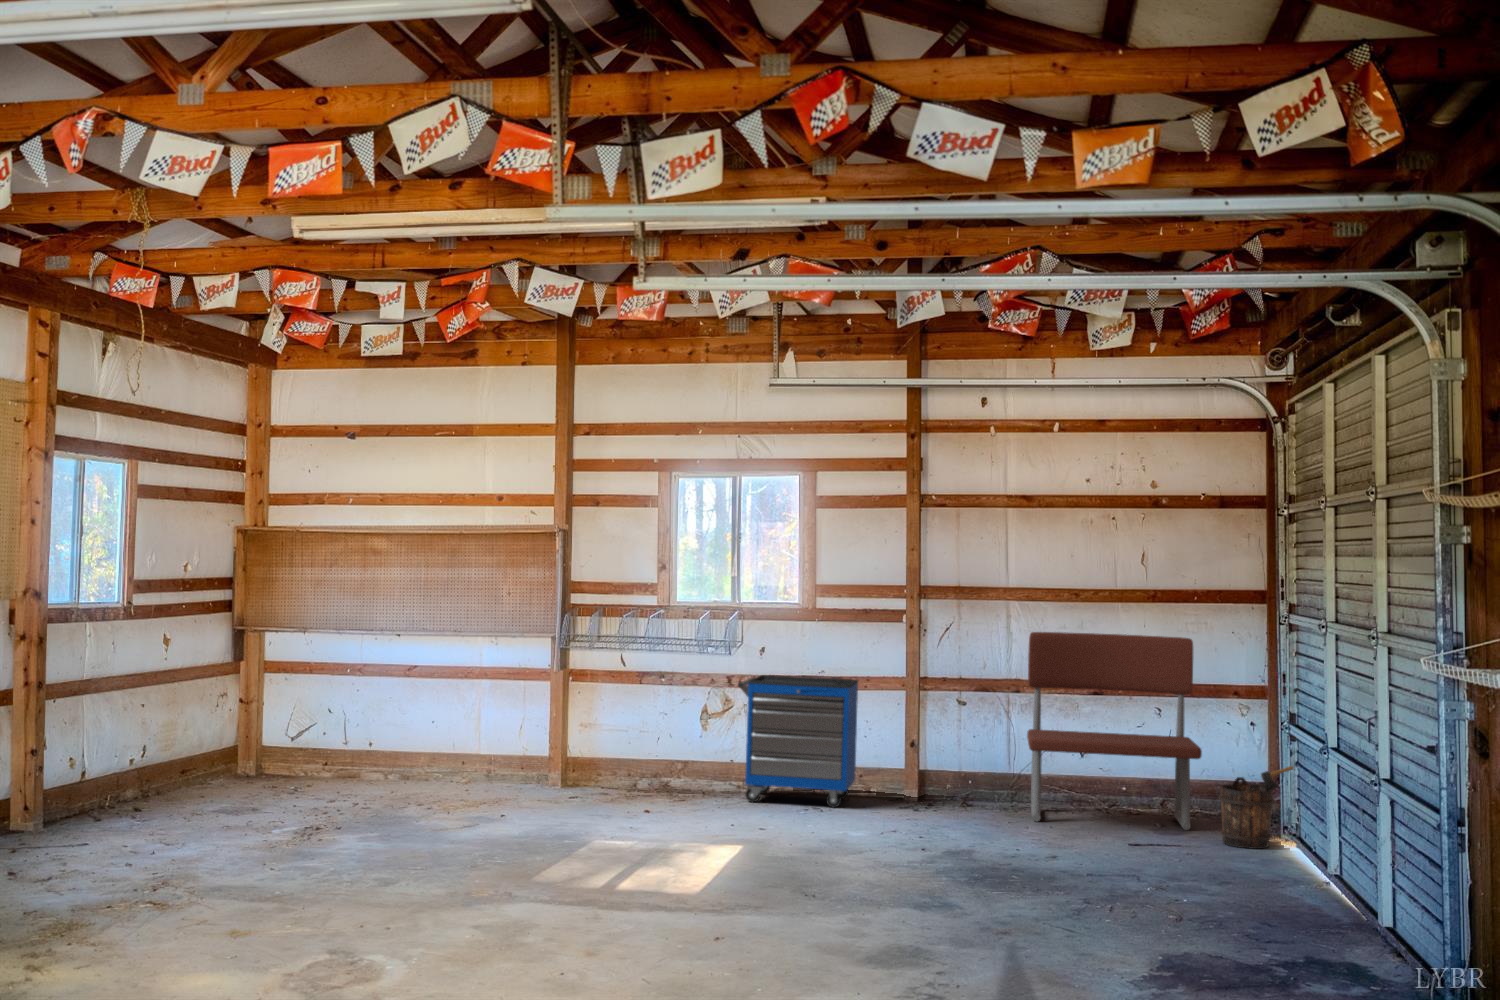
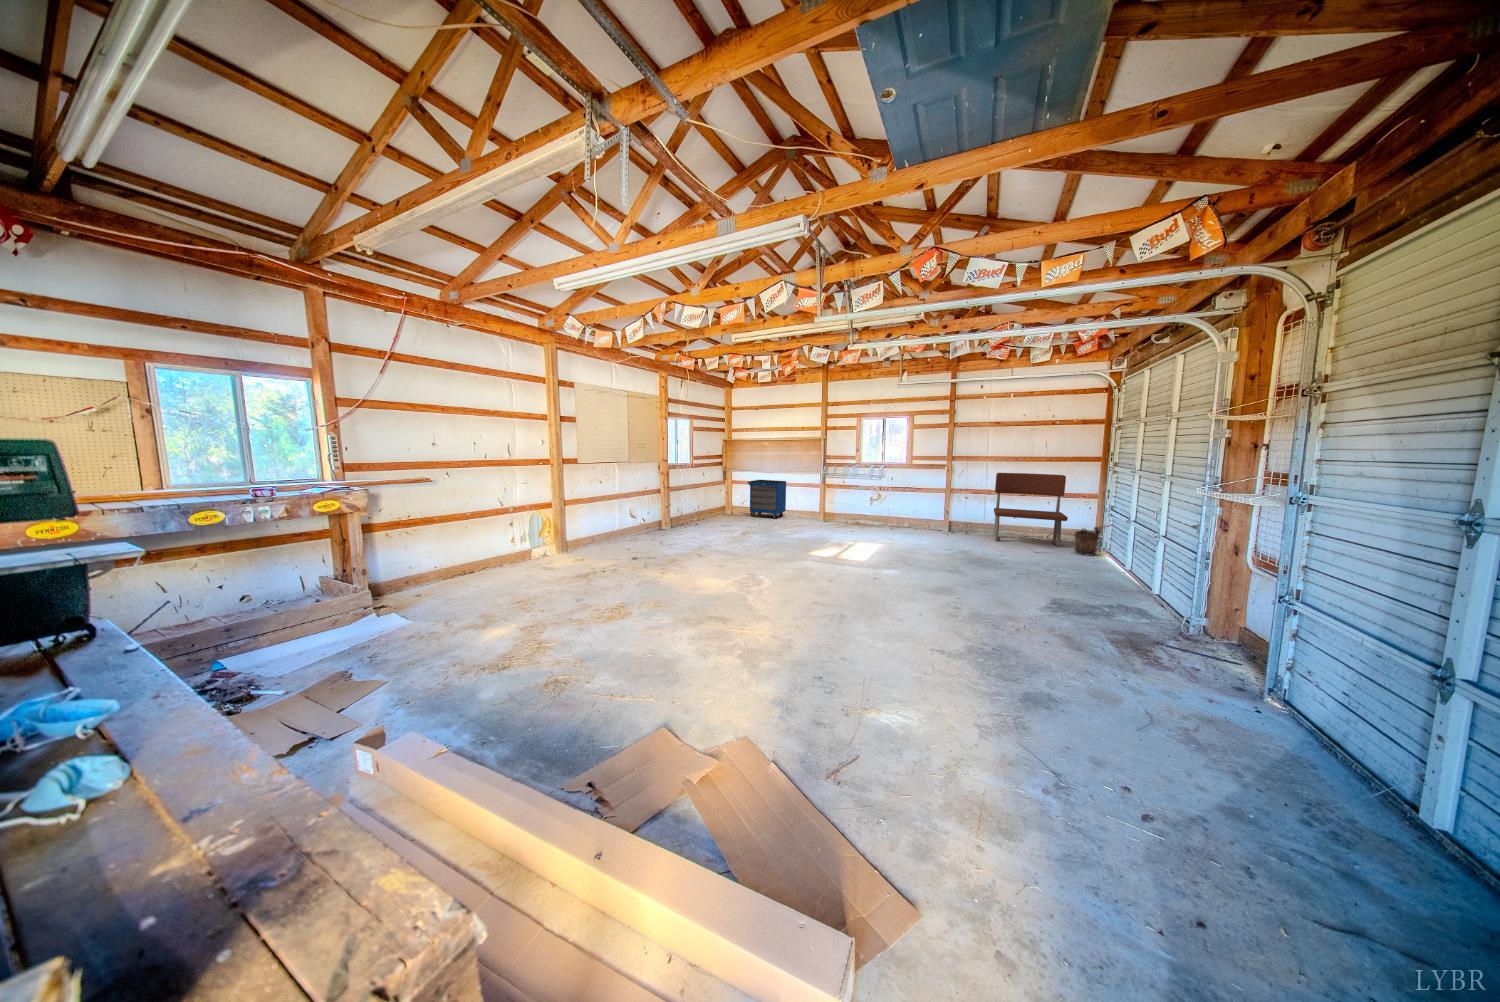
storage cabinet: present [738,675,858,808] -> present [747,480,786,519]

